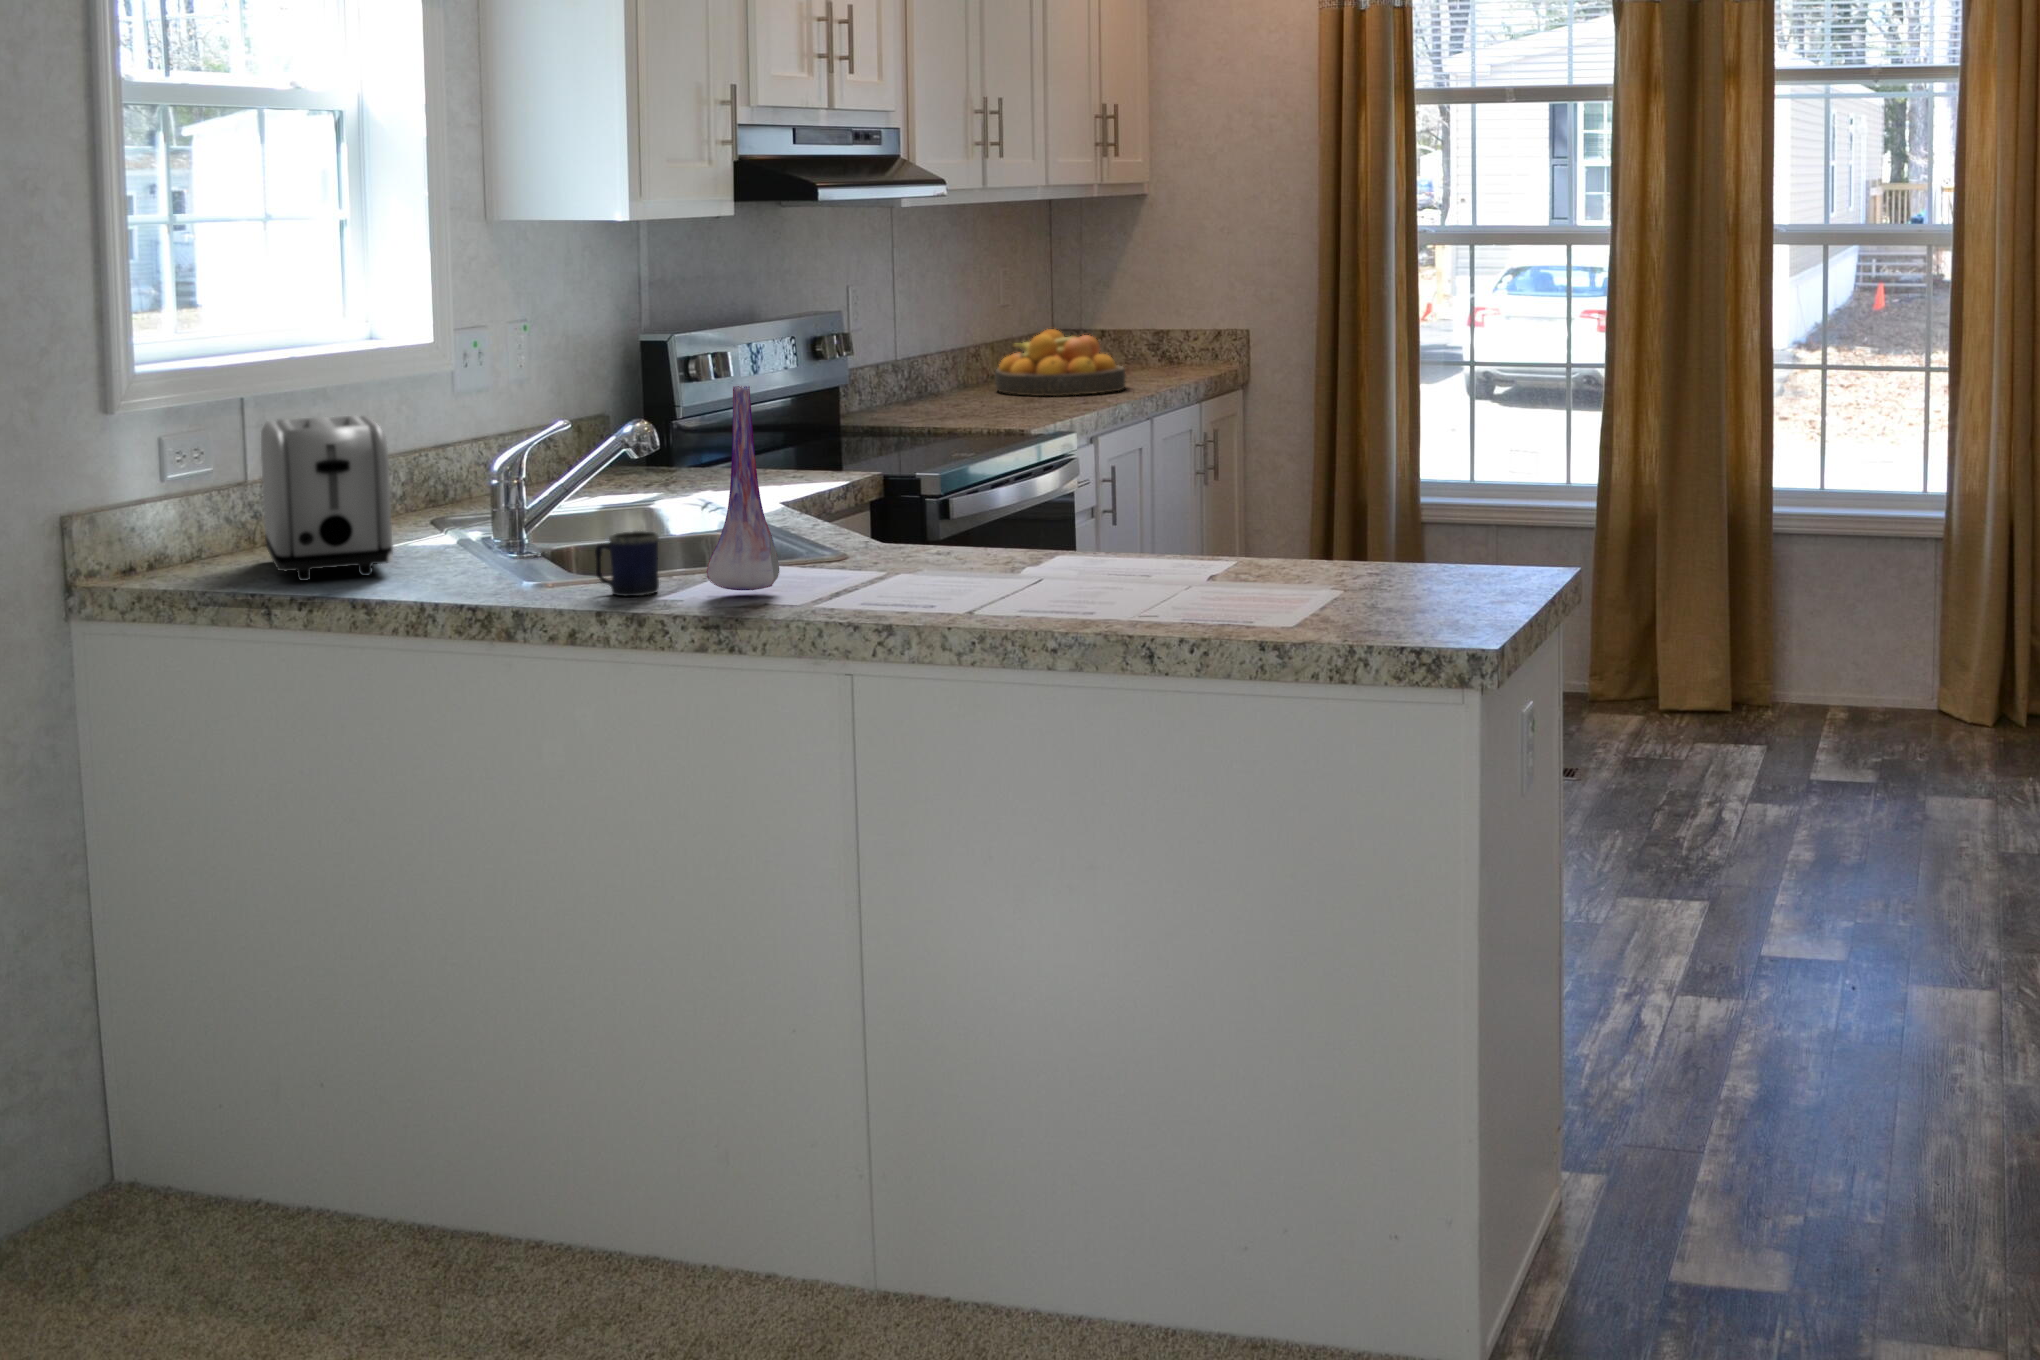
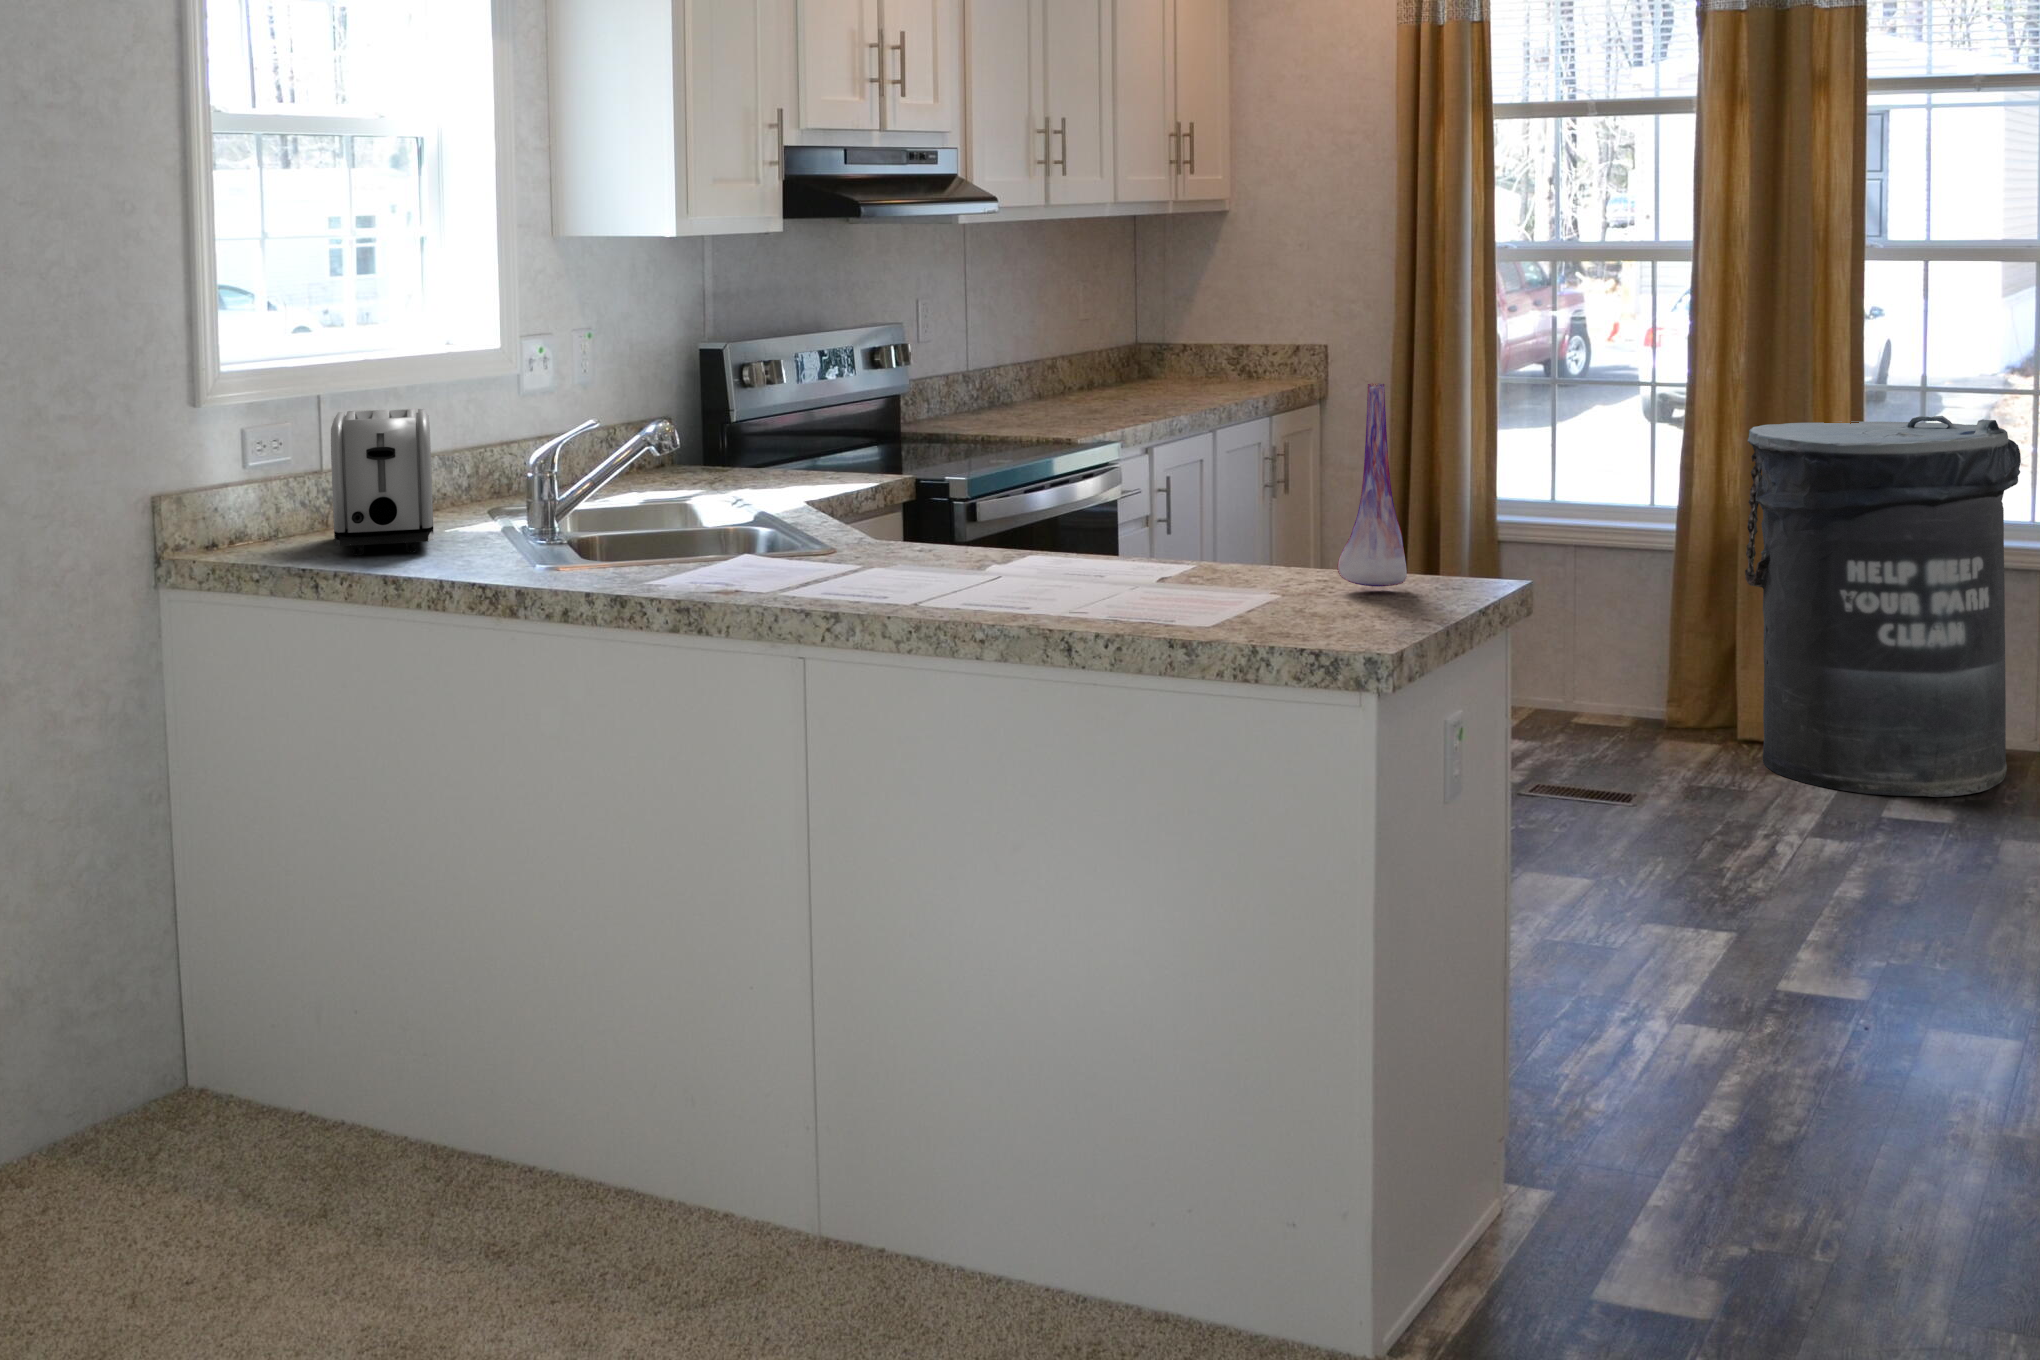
fruit bowl: present [995,329,1125,396] -> none [1068,341,1192,405]
vase: present [707,386,779,590] -> present [1337,384,1407,587]
trash can: none [1672,395,1921,761] -> present [1745,416,2021,797]
mug: present [595,531,659,596] -> none [592,518,648,578]

